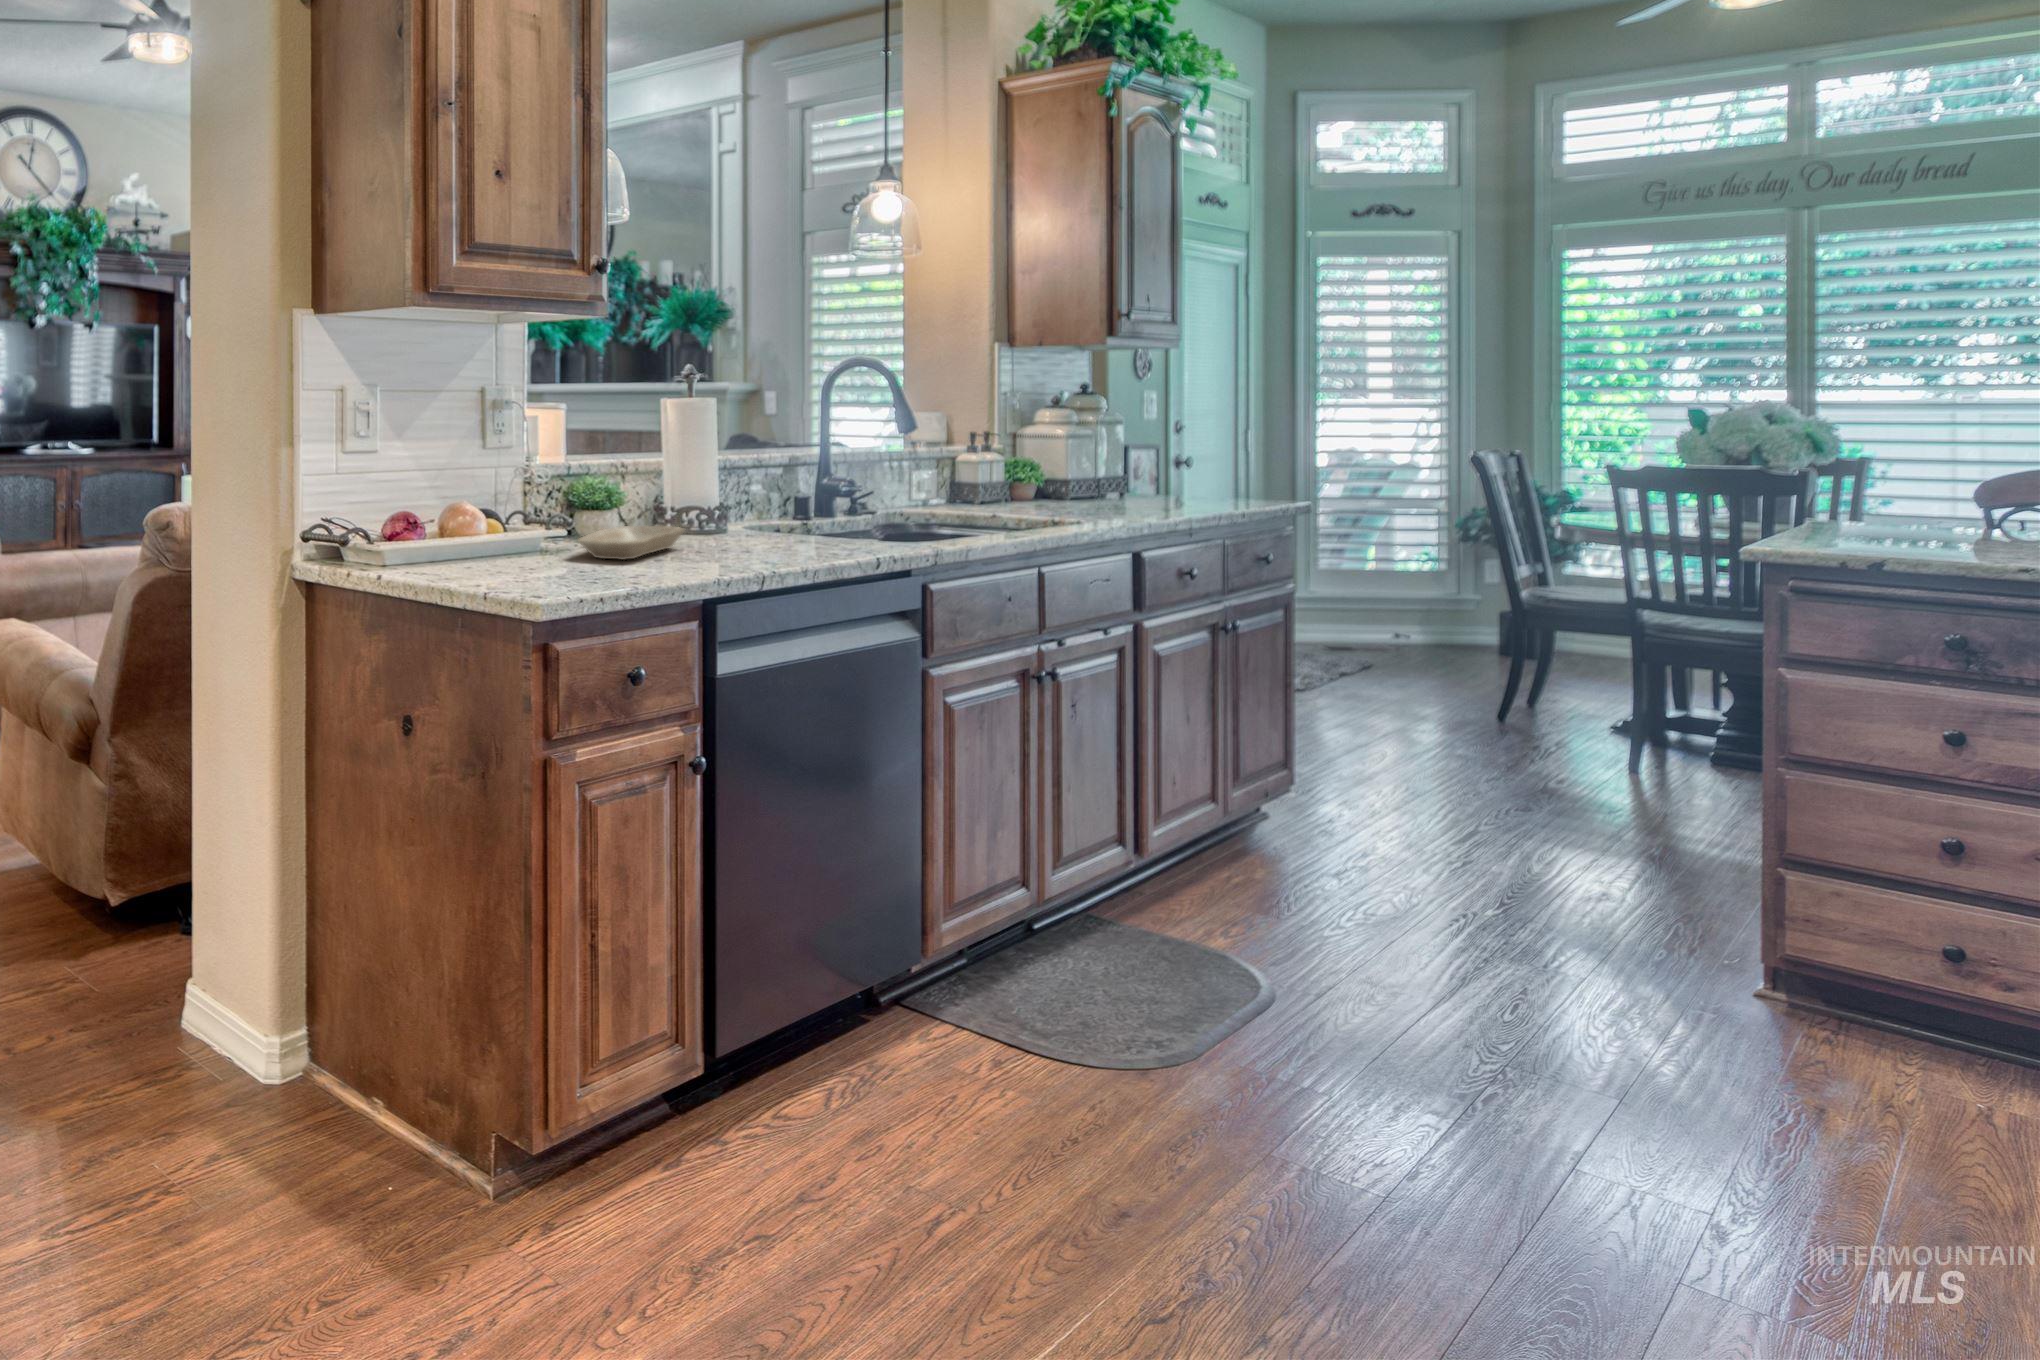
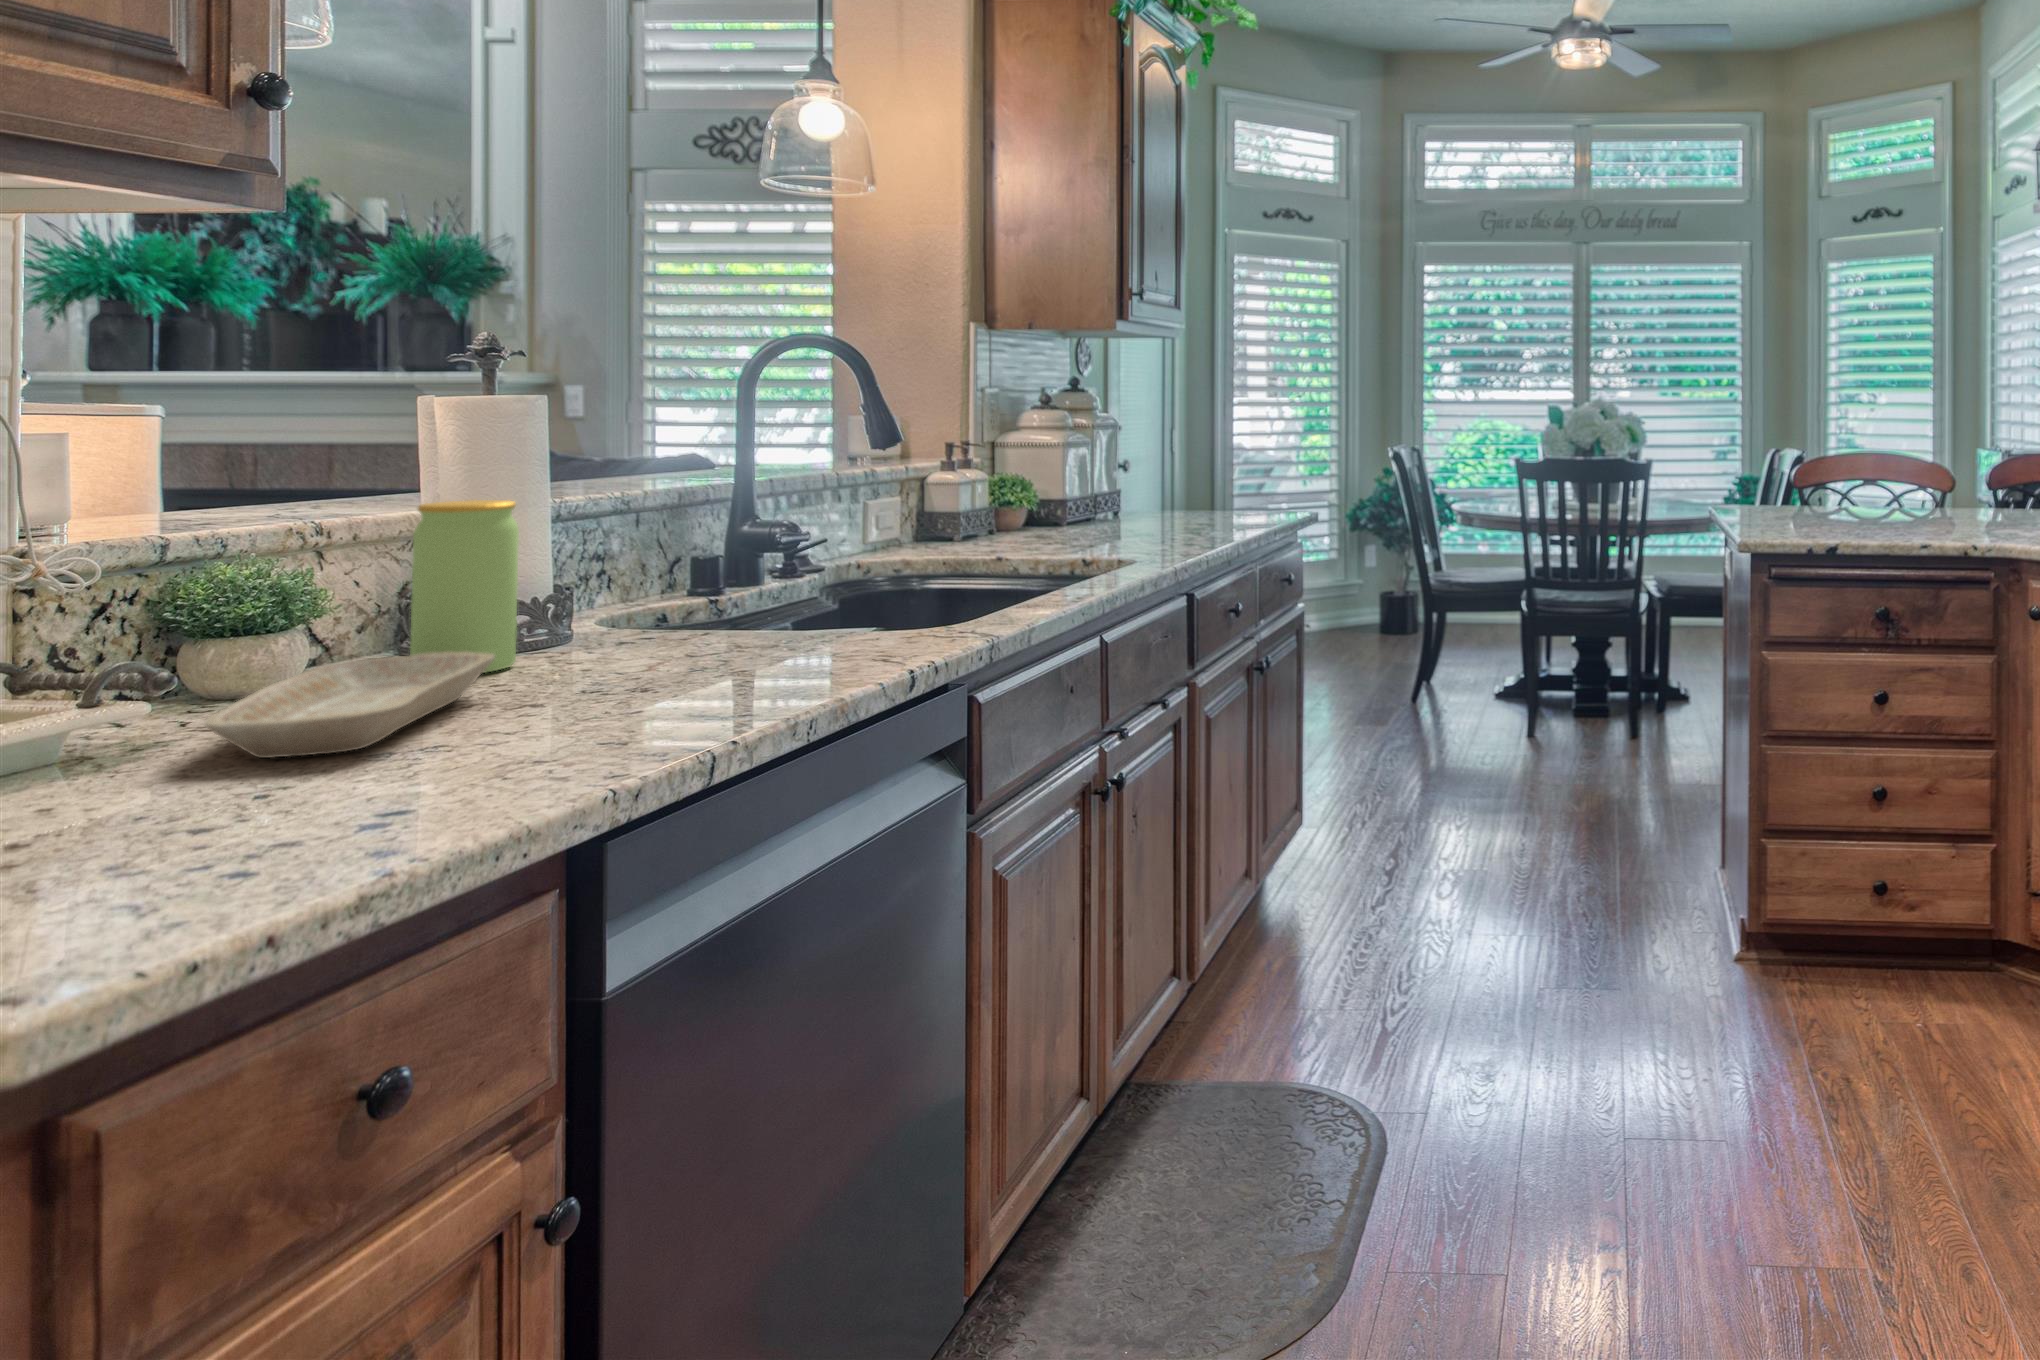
jar: none [655,453,699,540] -> present [410,500,519,673]

